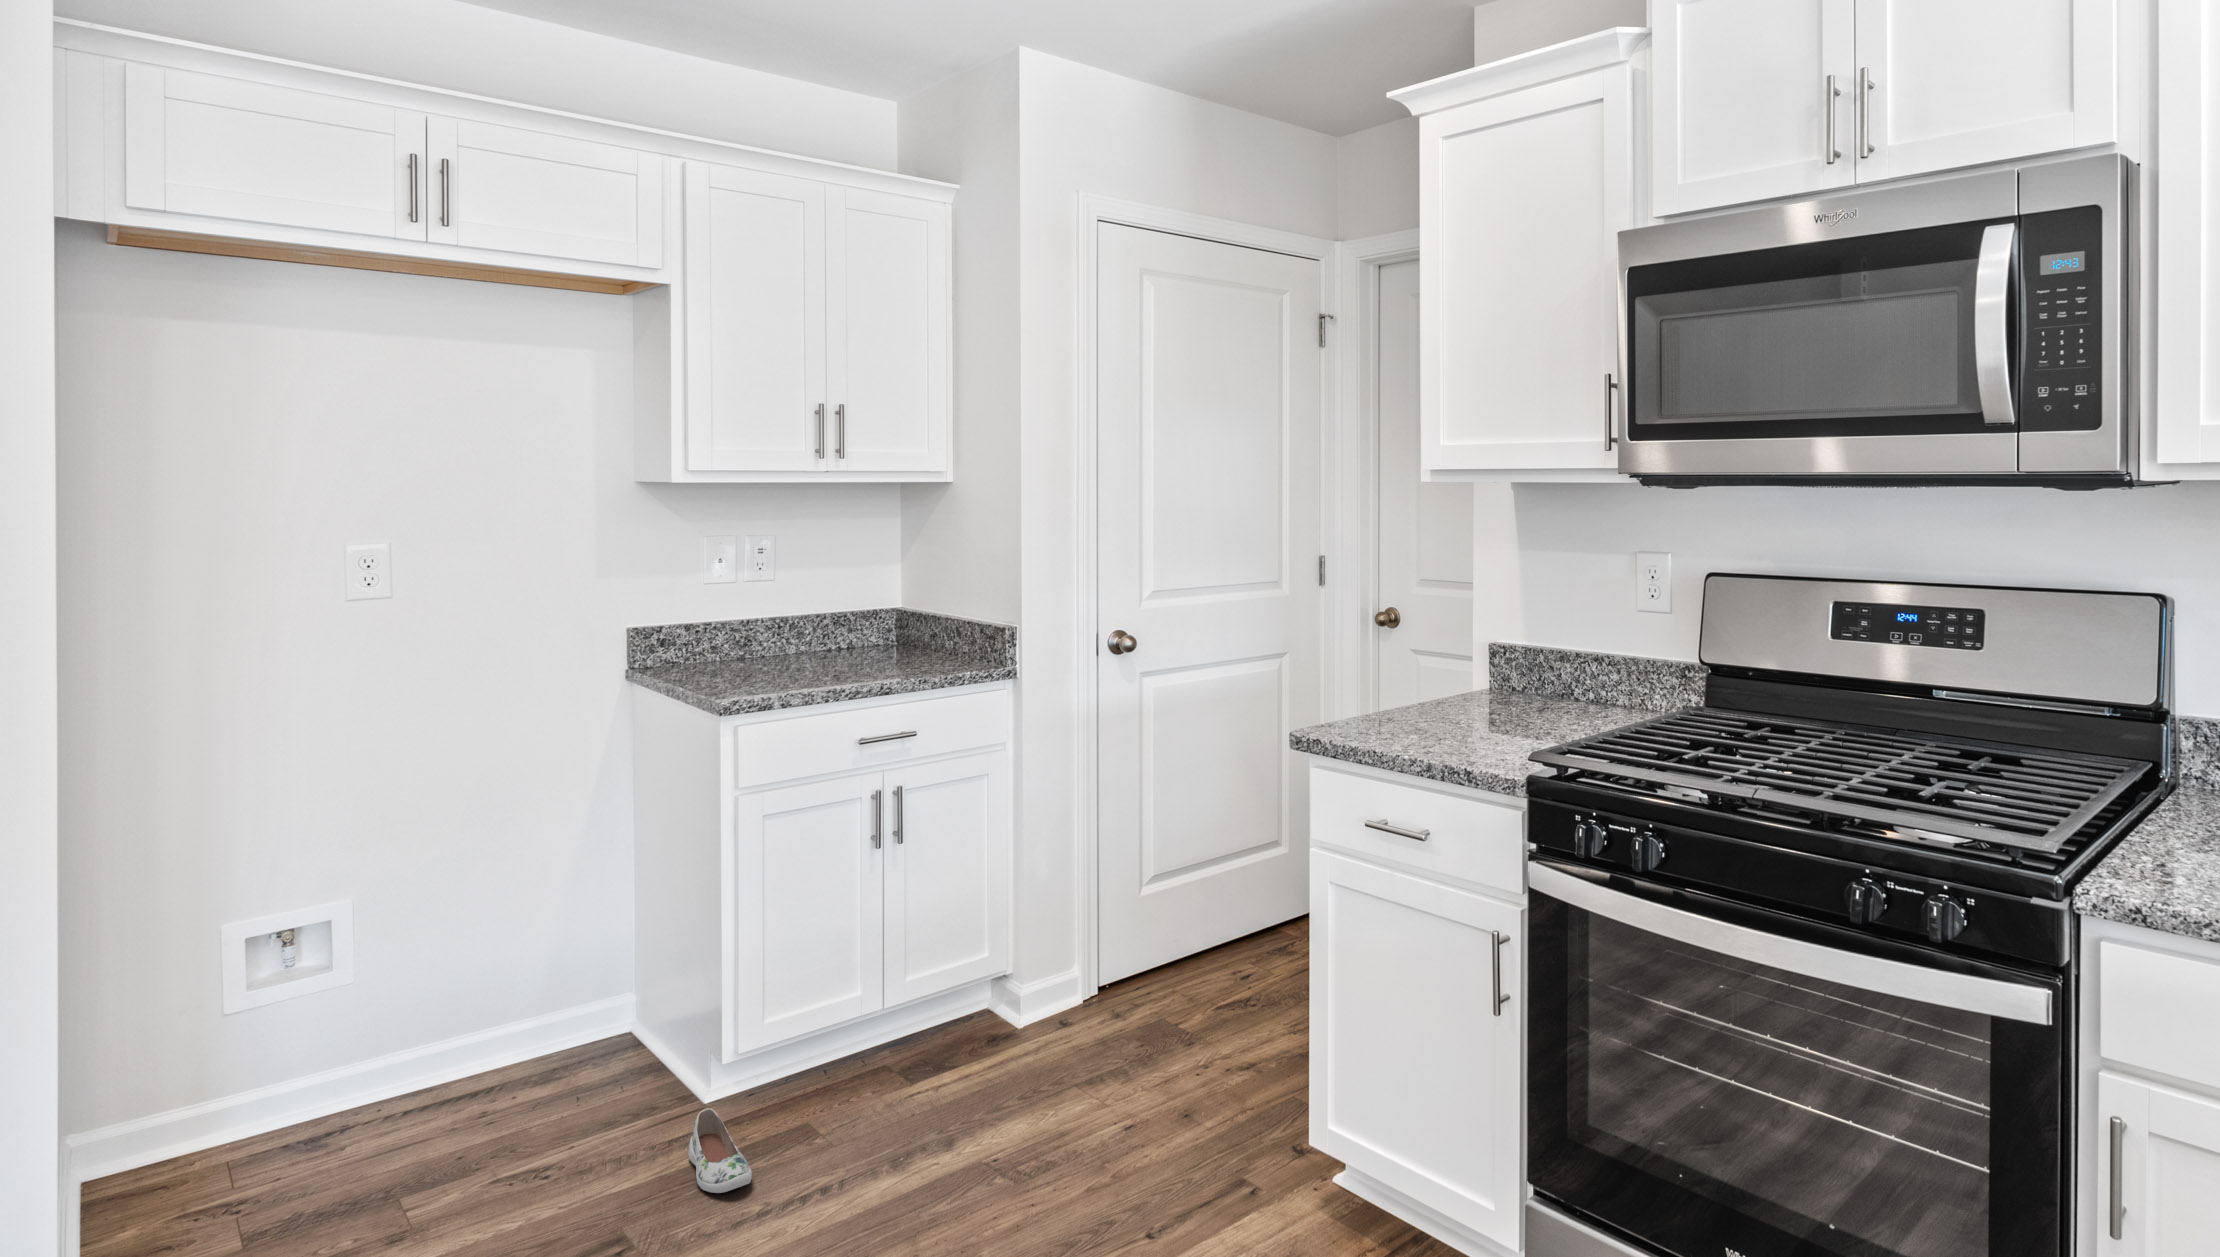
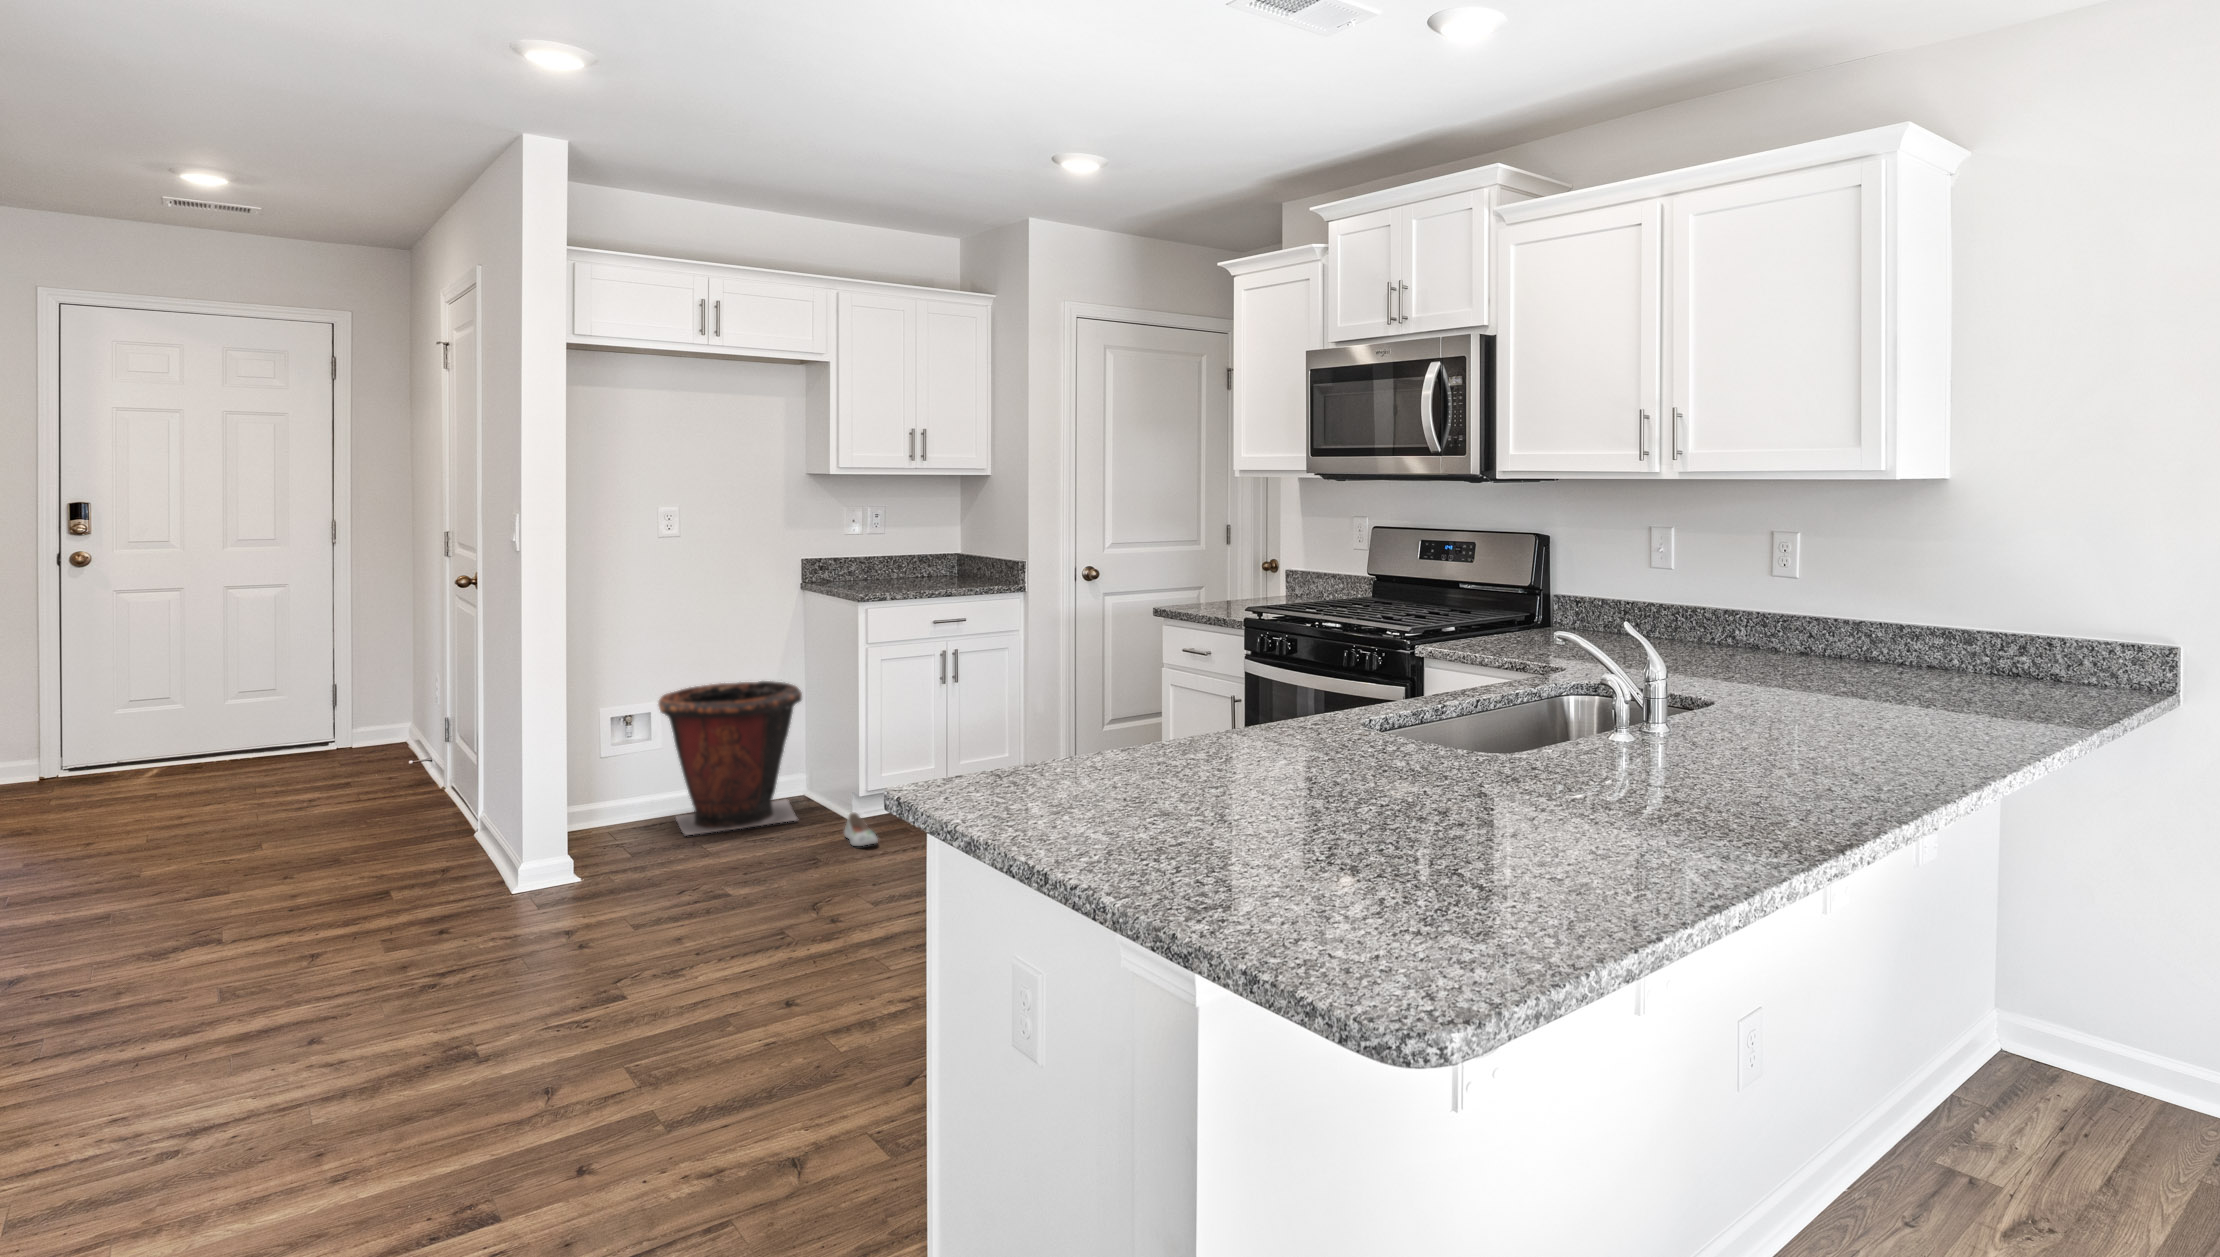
trash can: none [332,840,623,1173] -> present [658,681,802,835]

